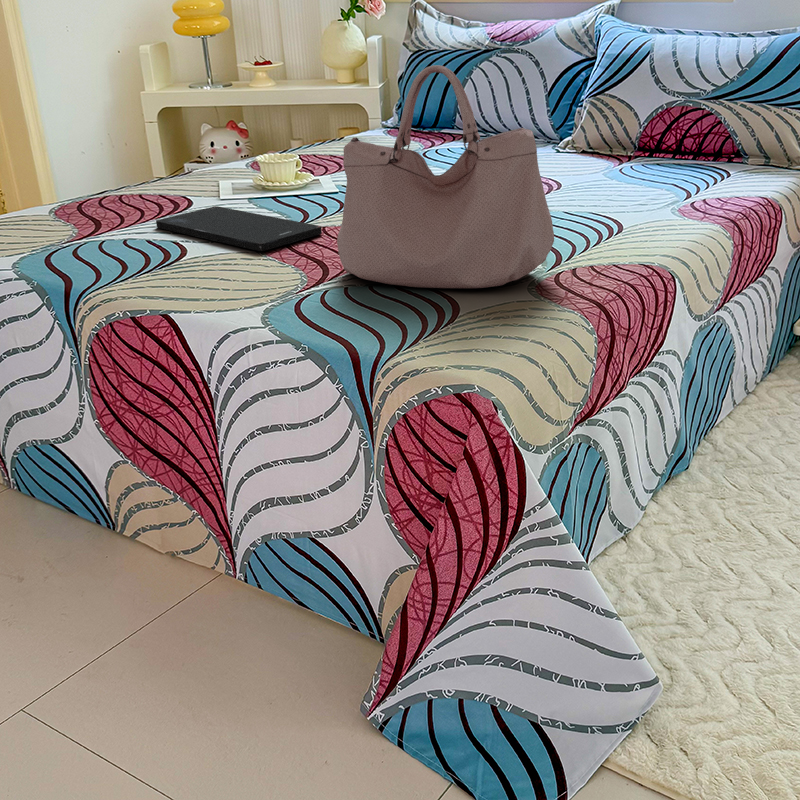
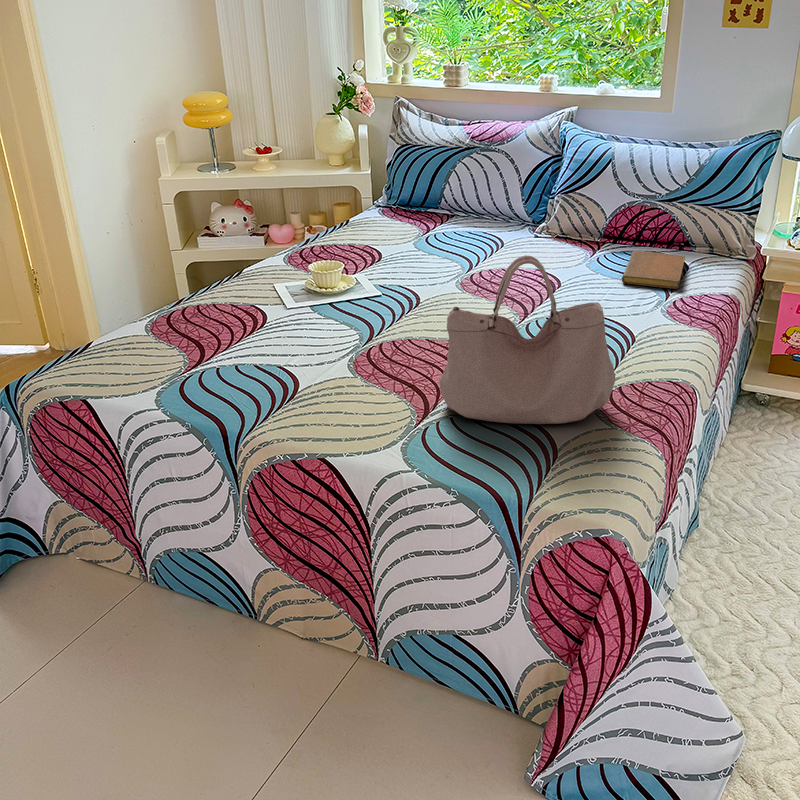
notebook: none [638,158,730,191] -> present [622,251,685,289]
smartphone: present [156,206,322,251] -> none [254,326,400,383]

